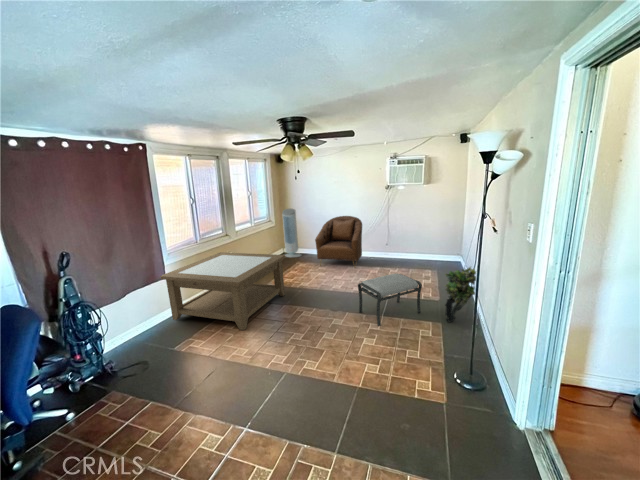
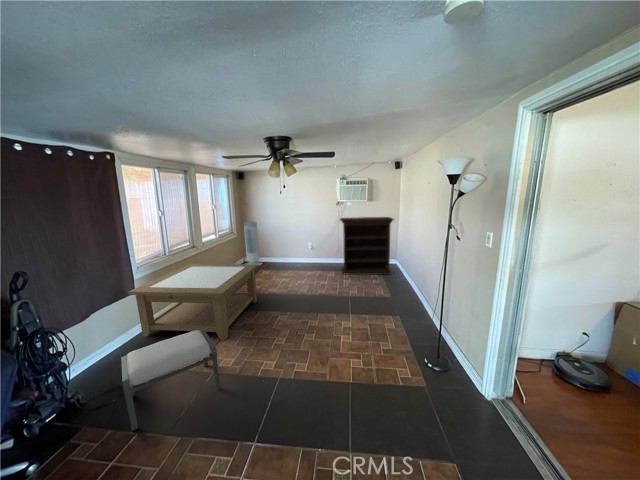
bookshelf: none [385,203,454,274] -> present [340,217,394,275]
armchair: present [315,216,362,265] -> none [278,228,319,273]
potted plant: present [445,267,476,322] -> none [400,268,427,315]
ottoman: present [358,274,422,326] -> present [121,330,221,431]

